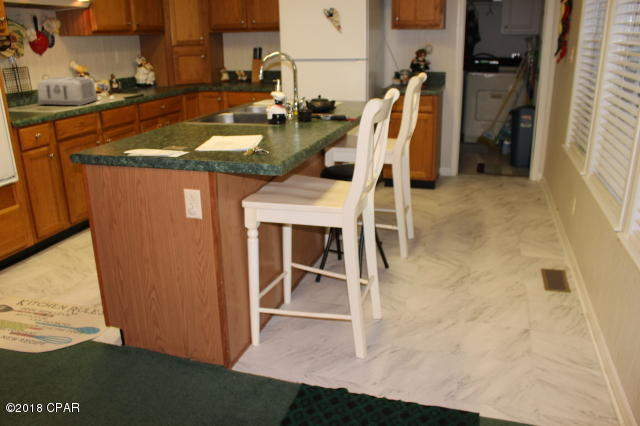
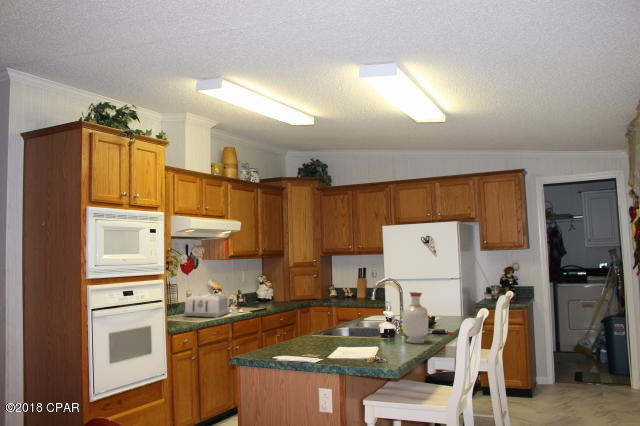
bottle: none [293,70,323,131] -> present [402,292,429,343]

